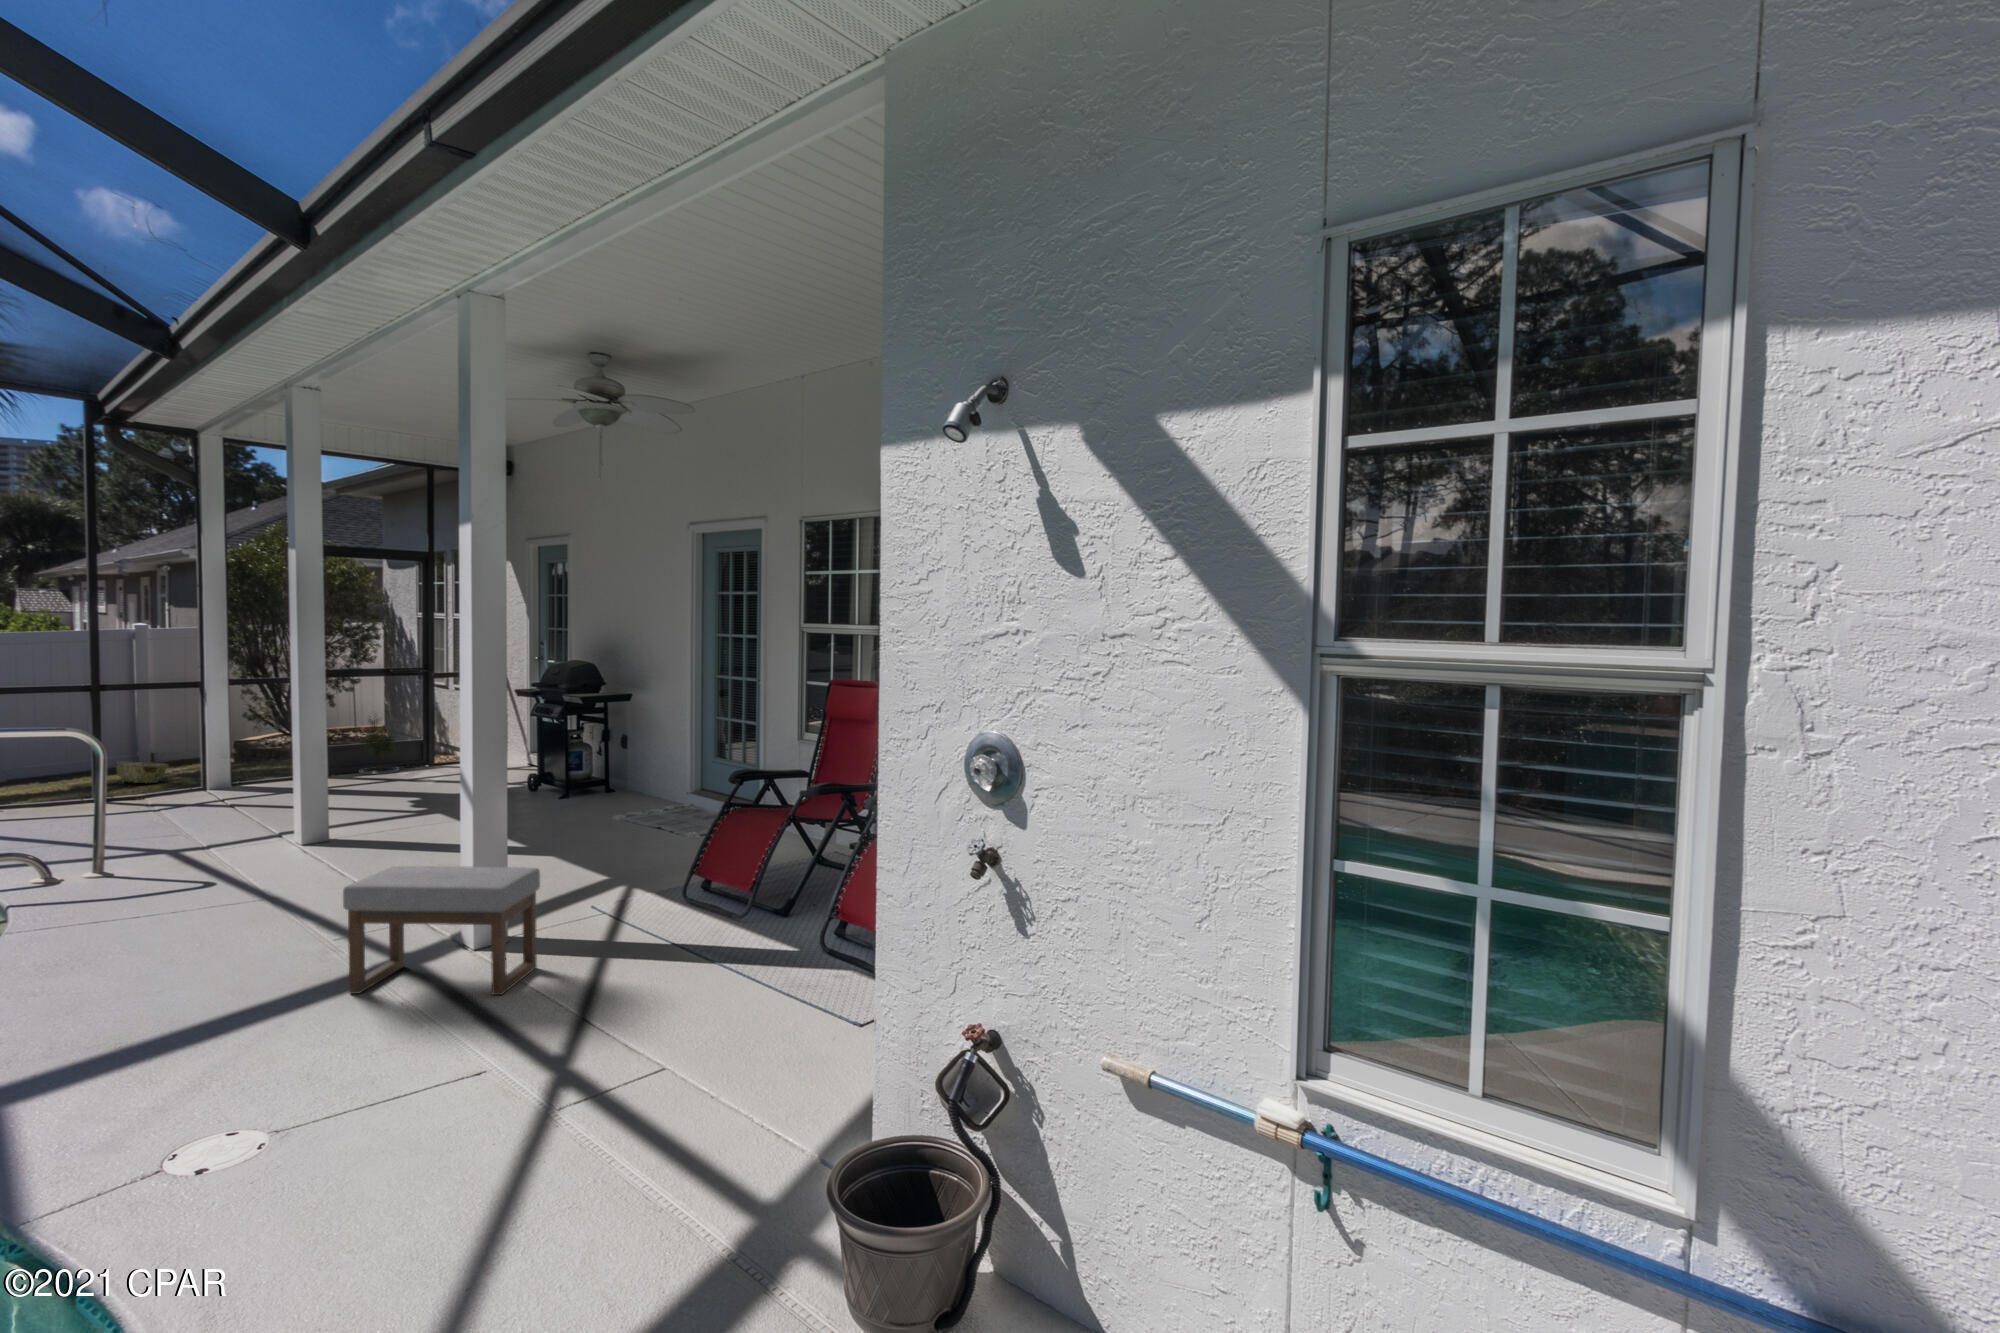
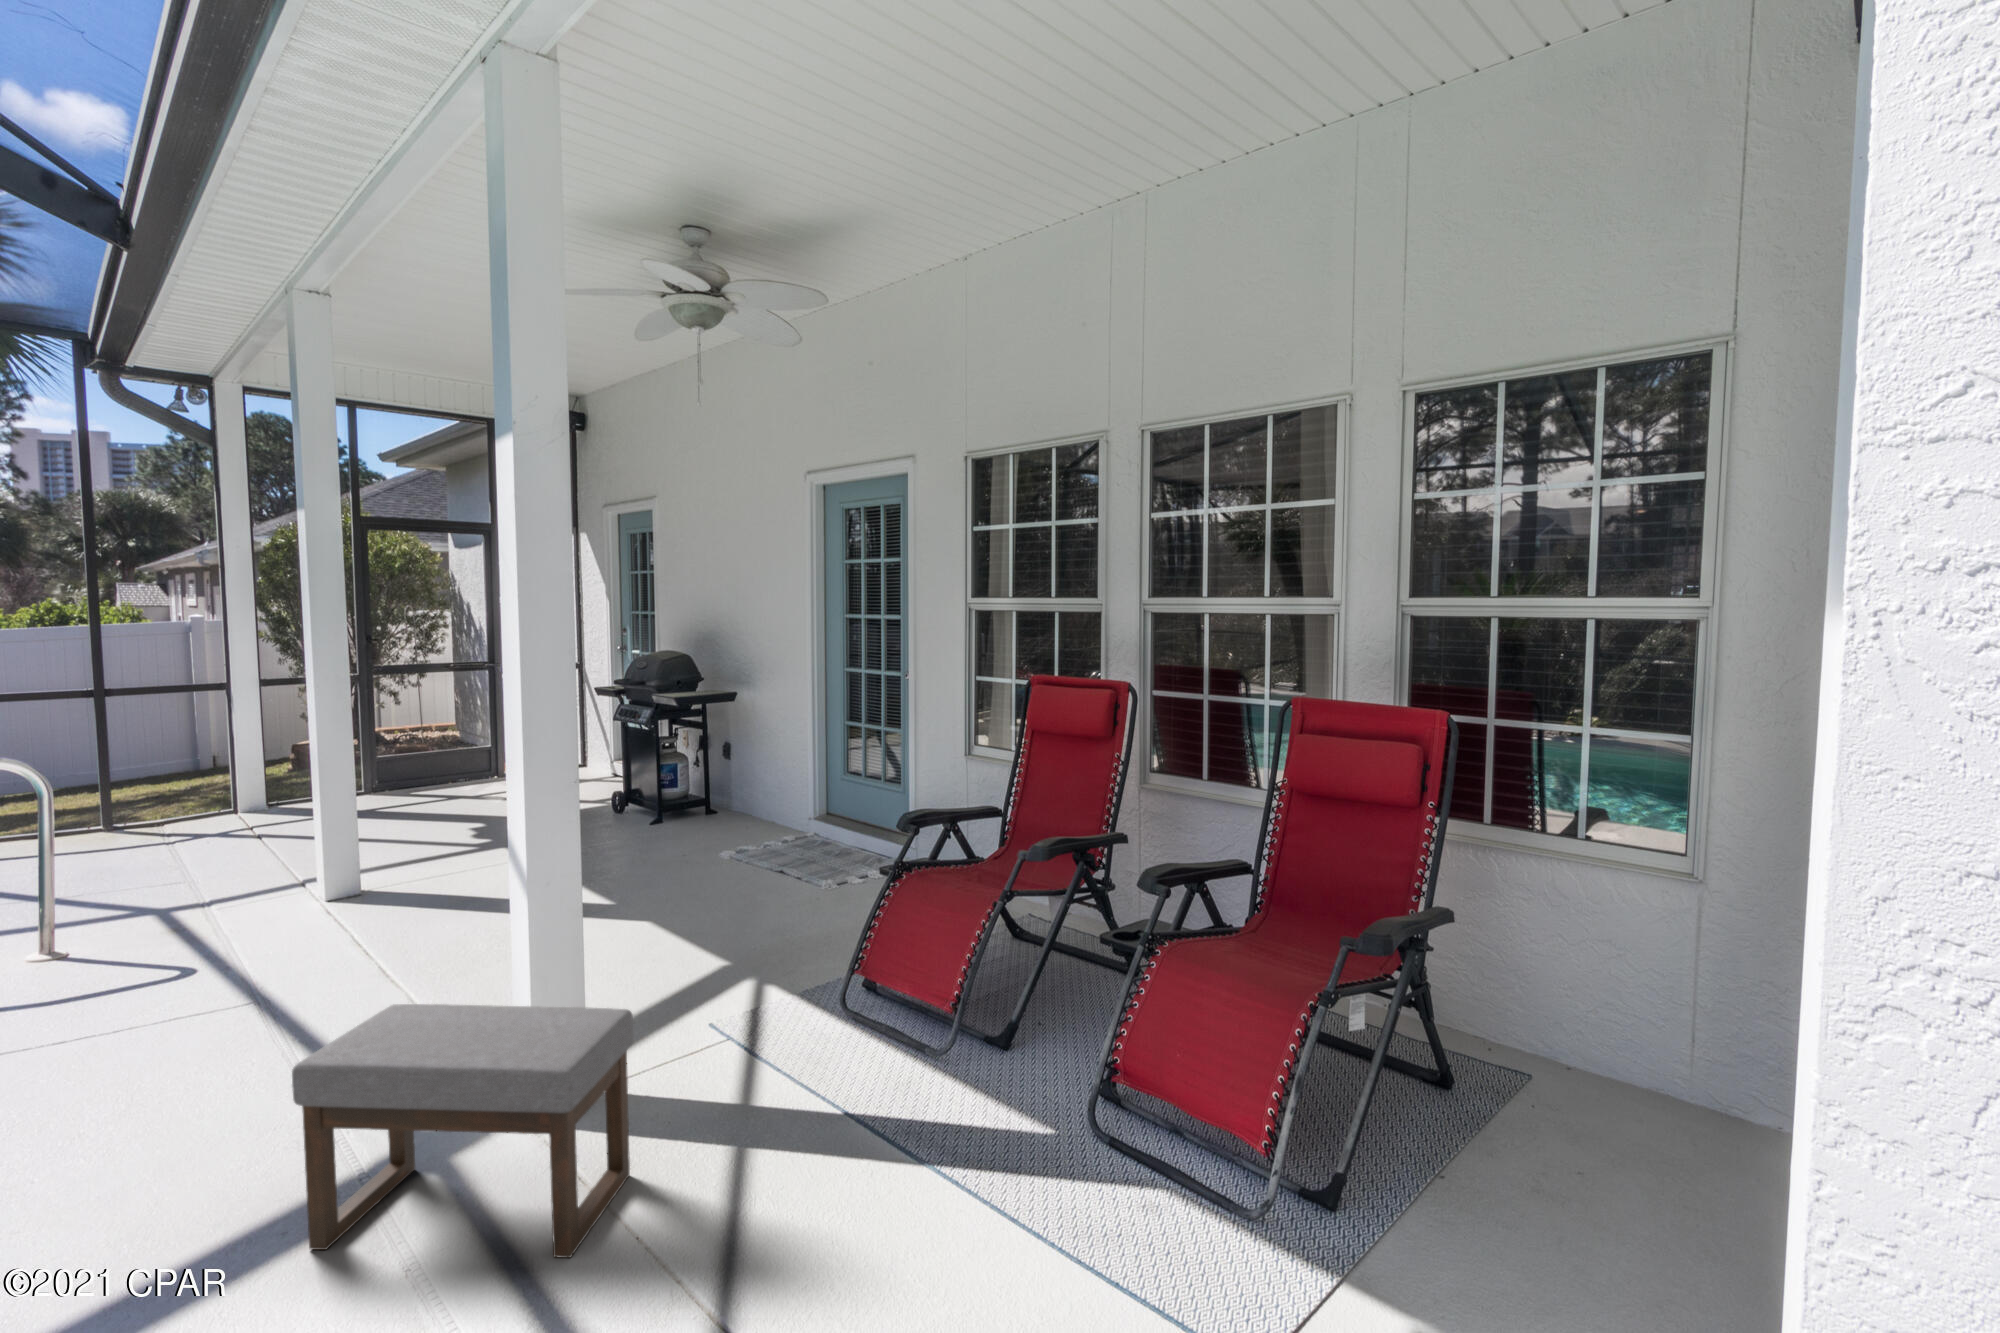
potted tree: present [360,719,399,774] -> none [418,713,467,788]
woven basket: present [116,761,168,783] -> none [141,776,200,803]

